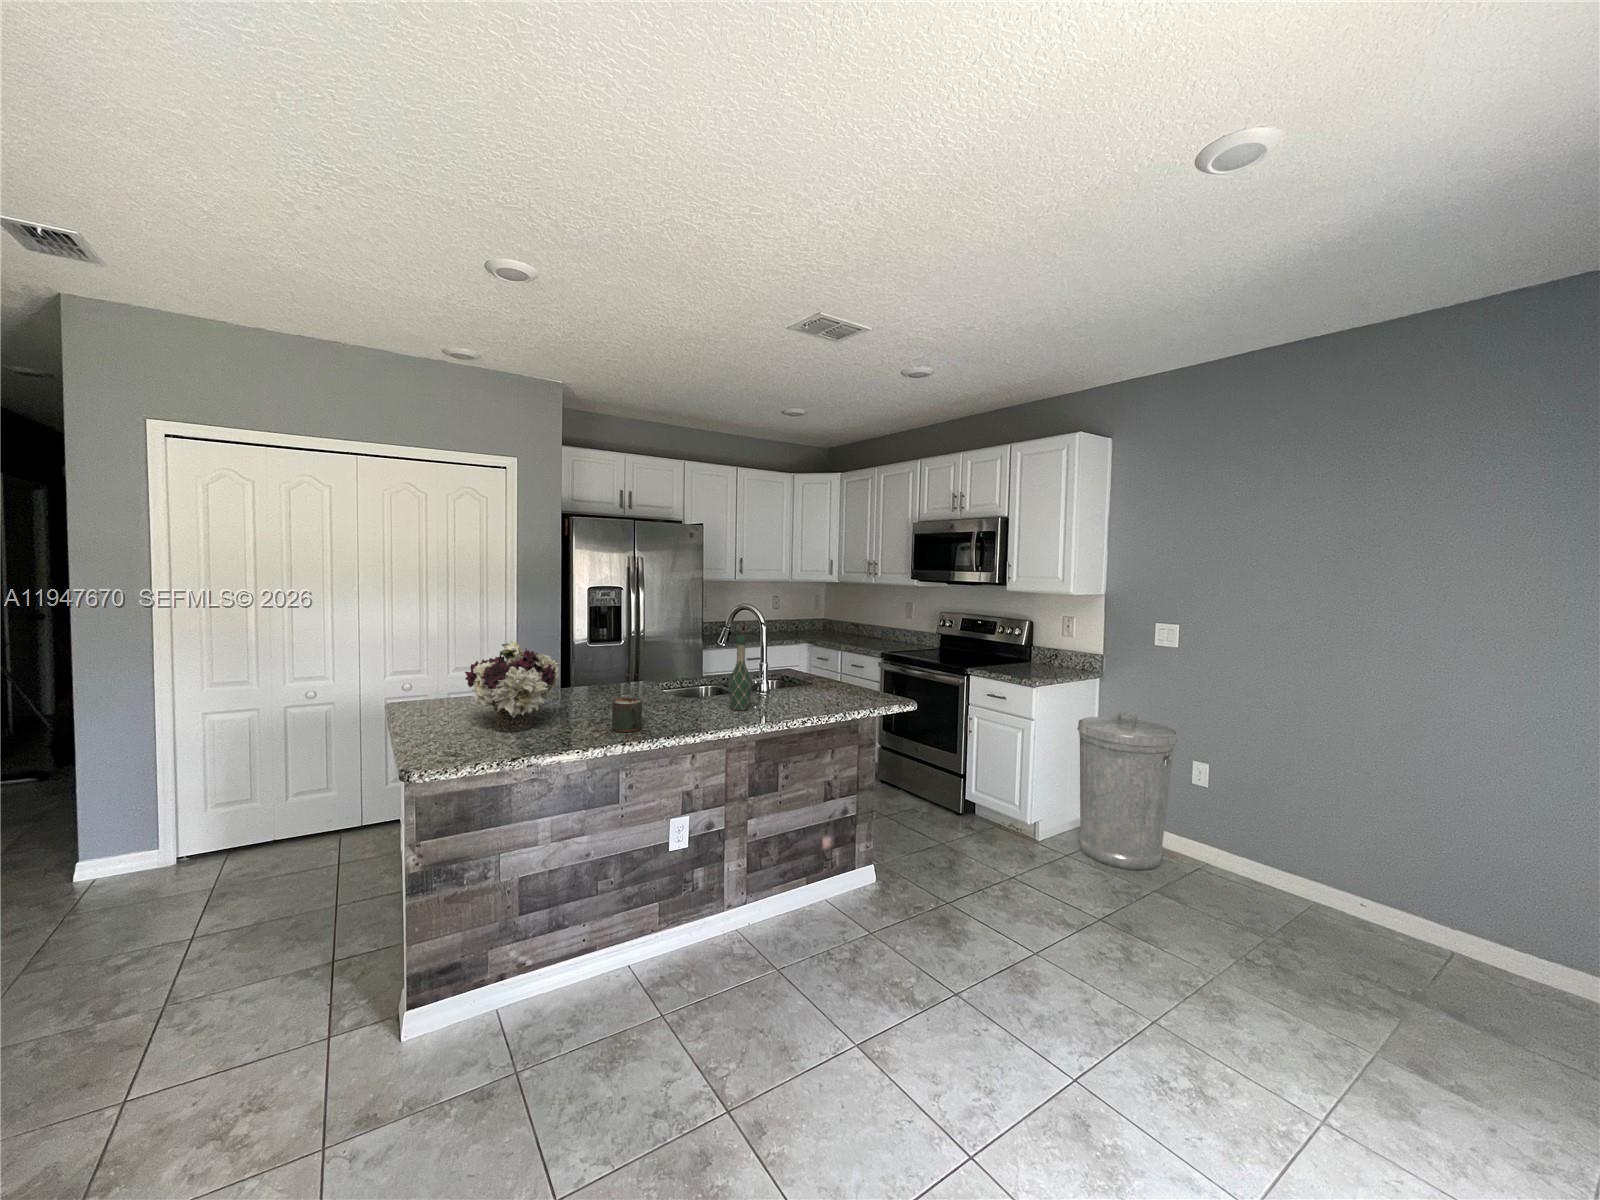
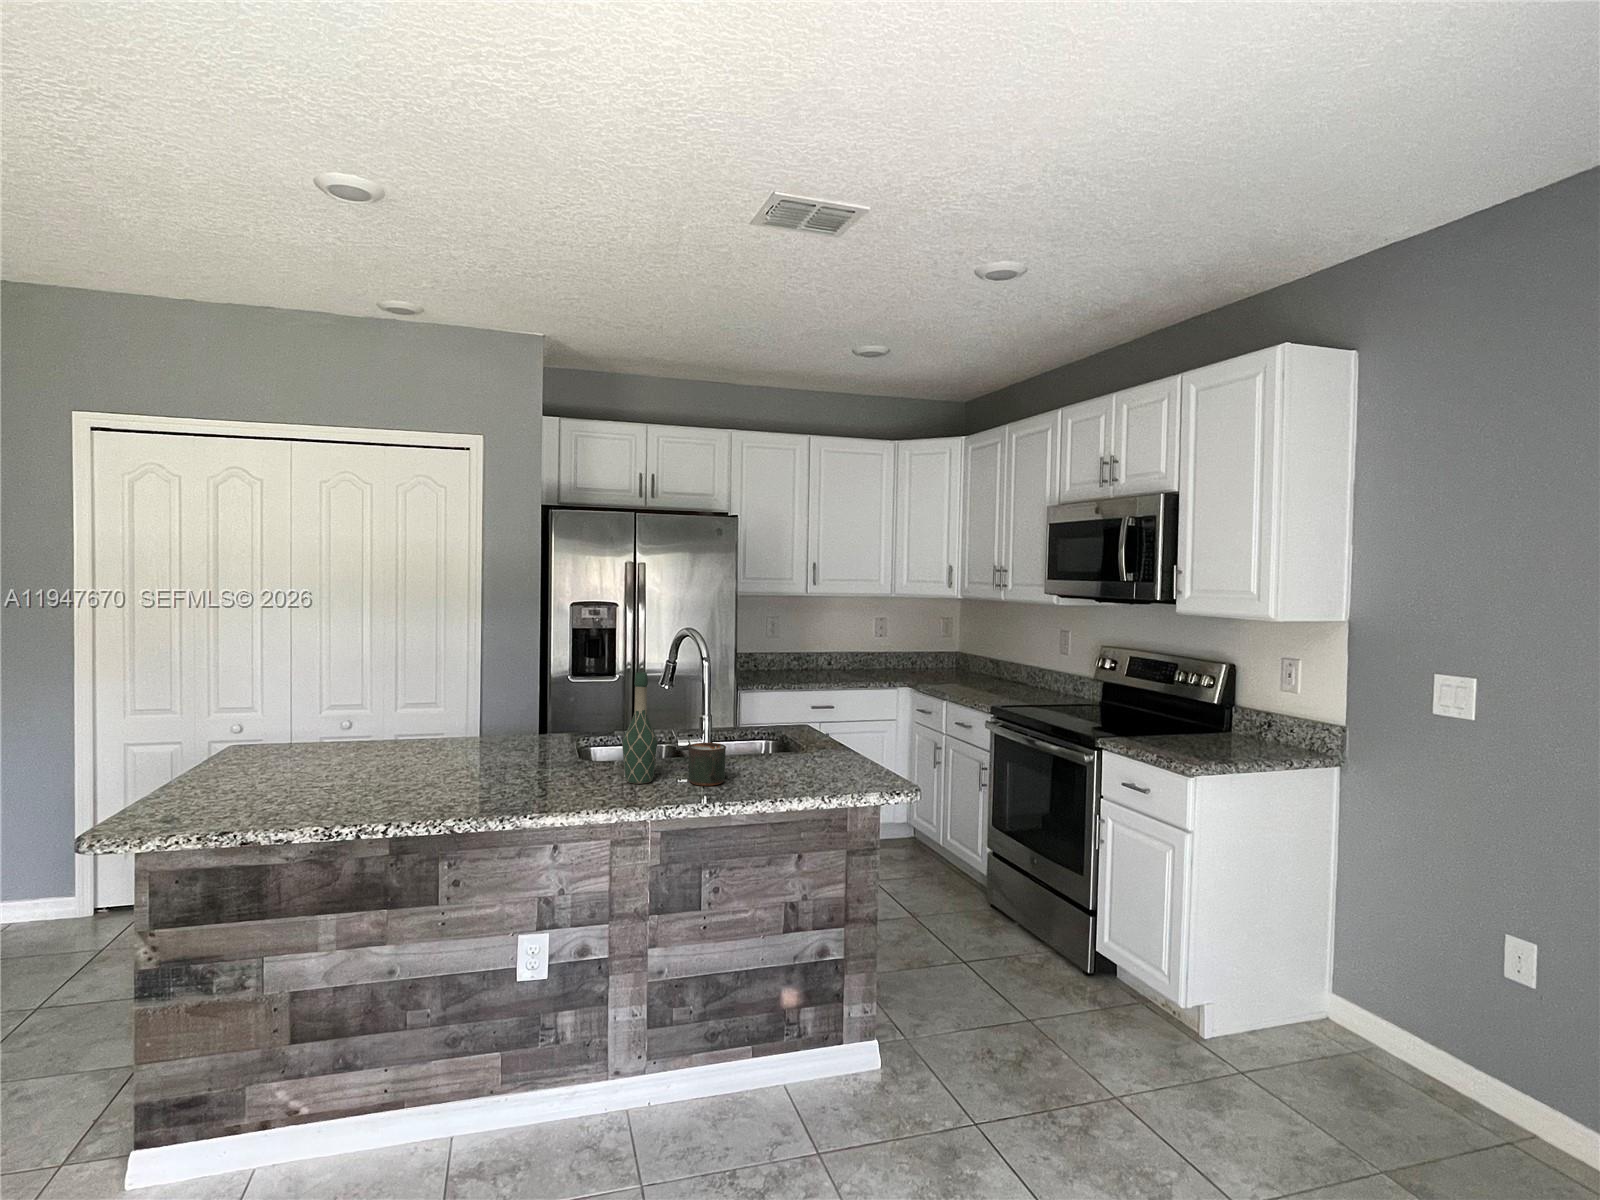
flower arrangement: present [465,640,560,732] -> none [250,668,369,792]
mug: present [612,698,643,732] -> present [688,743,726,786]
trash can: present [1077,712,1177,870] -> none [1269,830,1458,1124]

